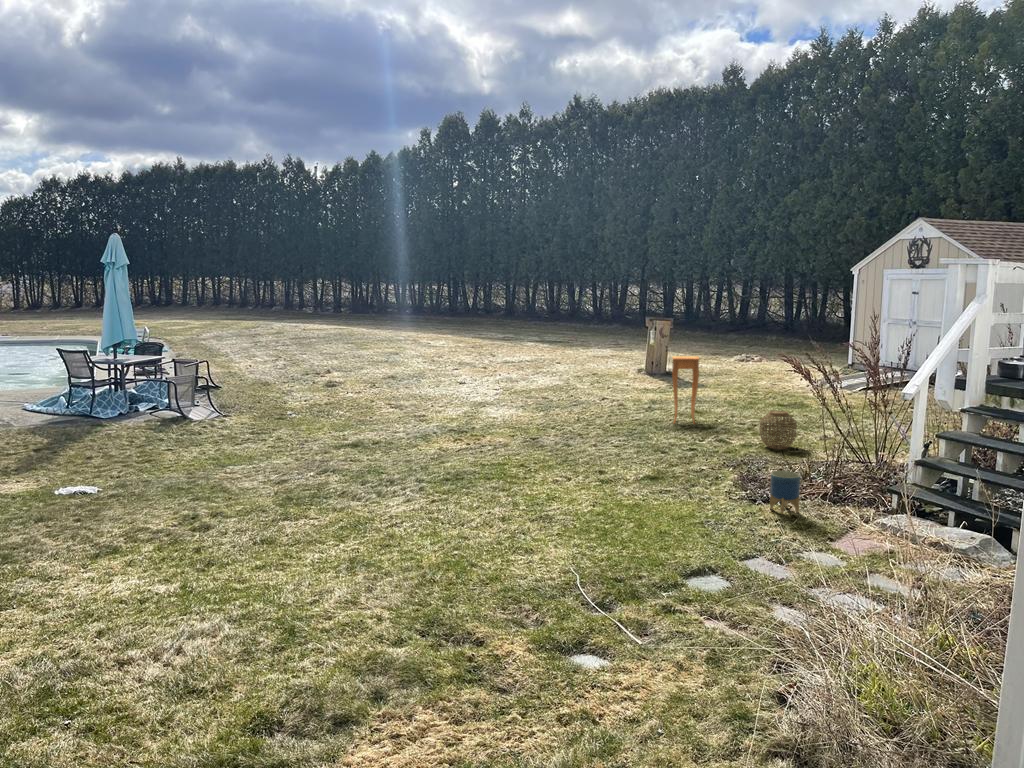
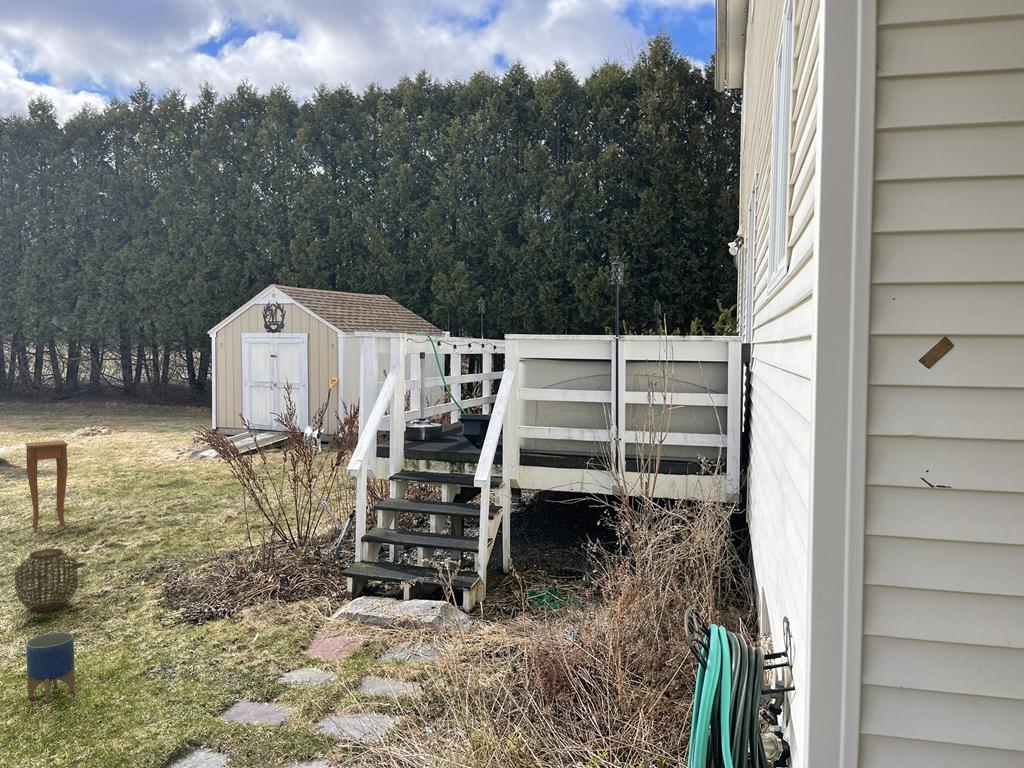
woven basket: present [760,410,797,449] -> present [15,549,78,612]
planter: present [770,471,800,514] -> present [26,632,75,703]

